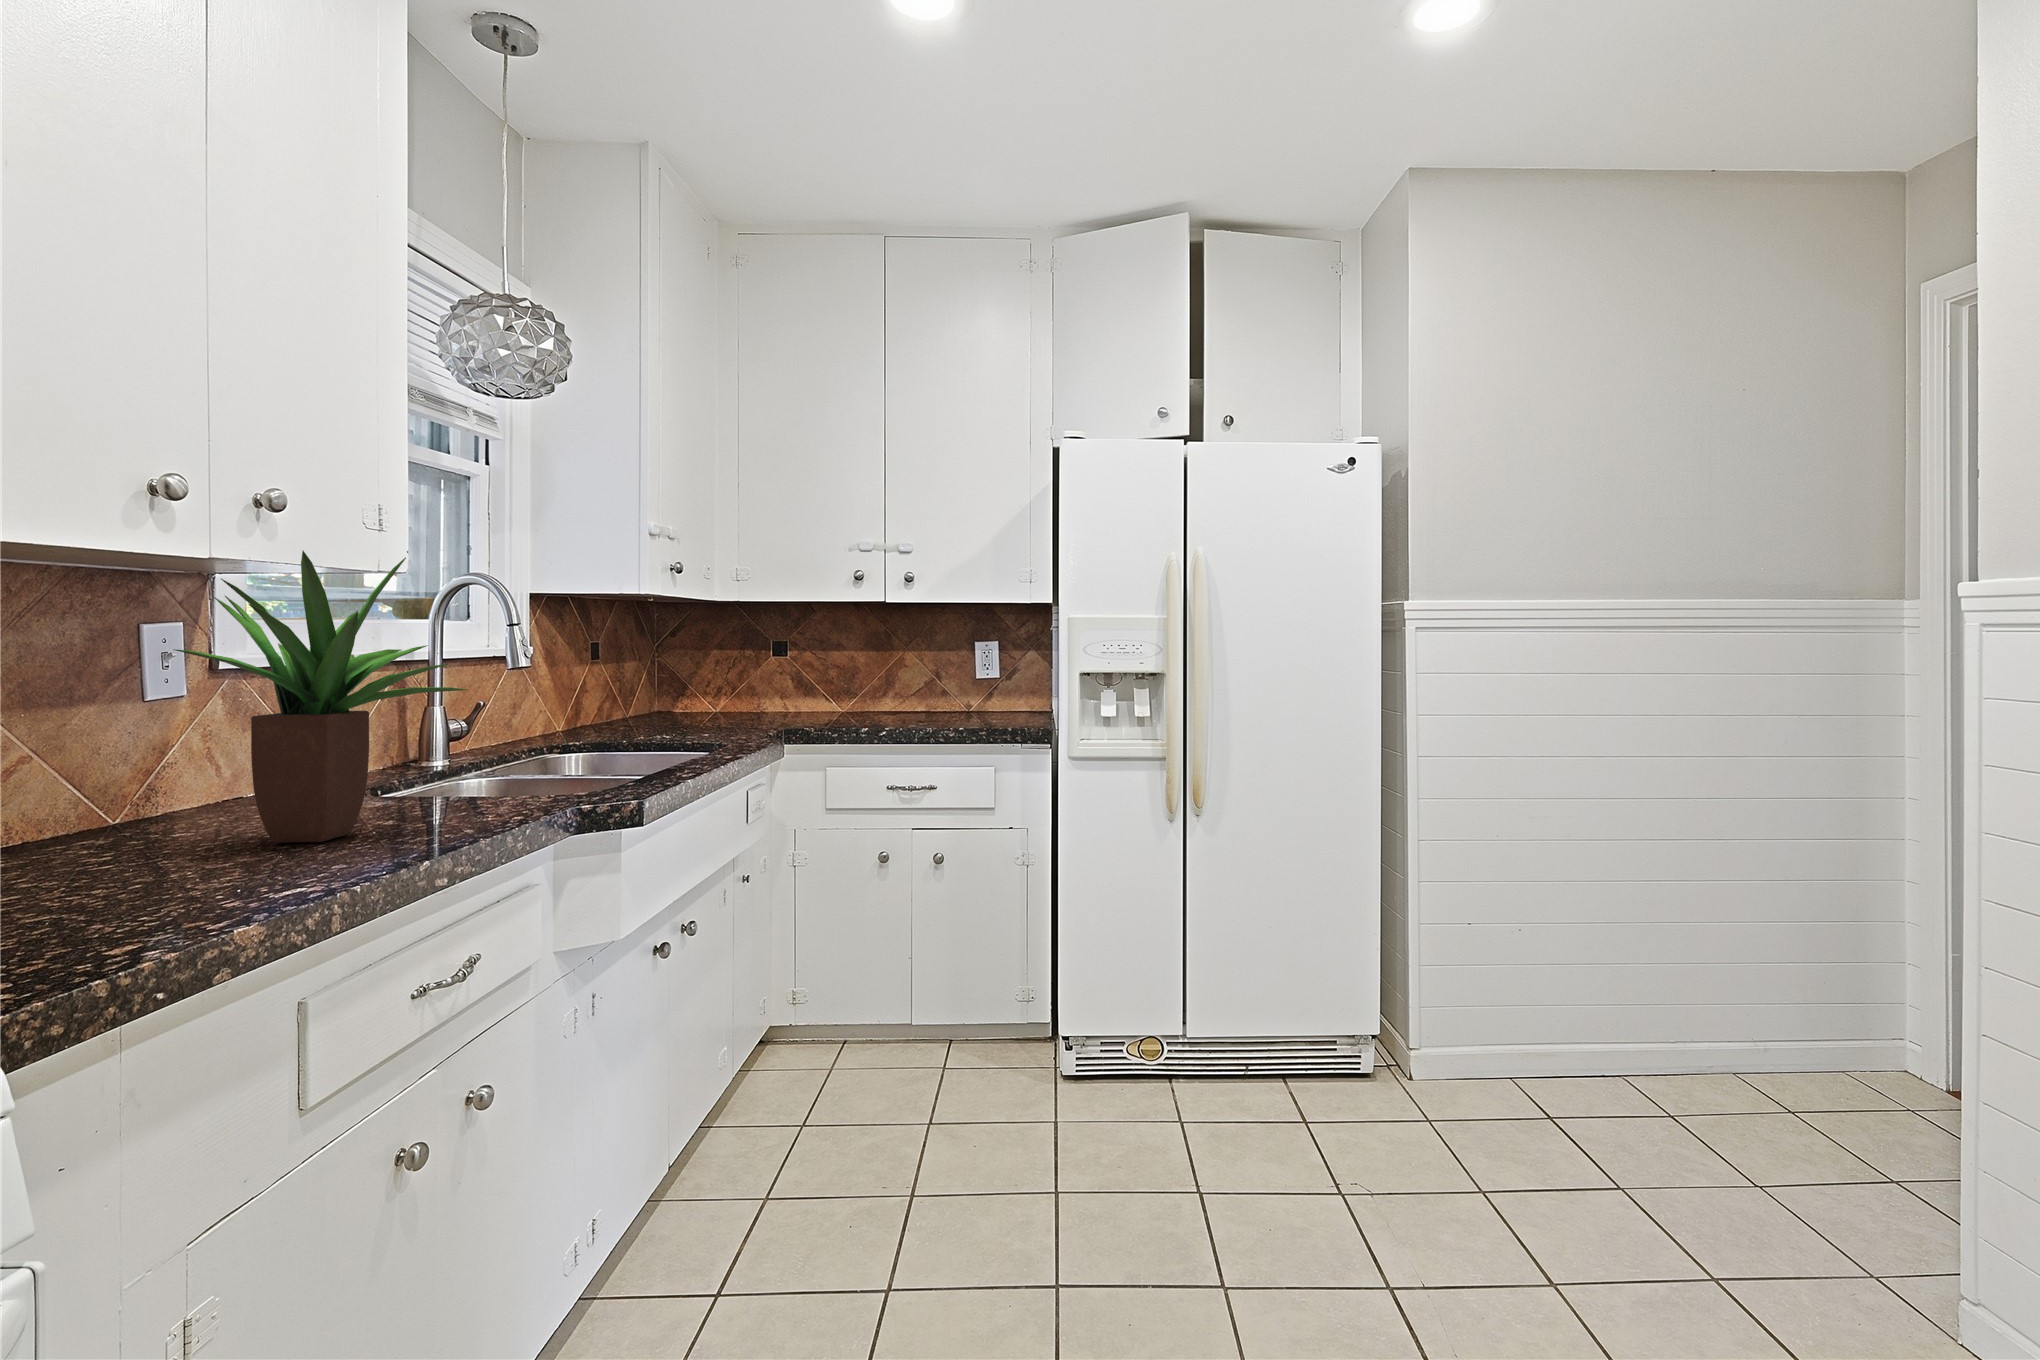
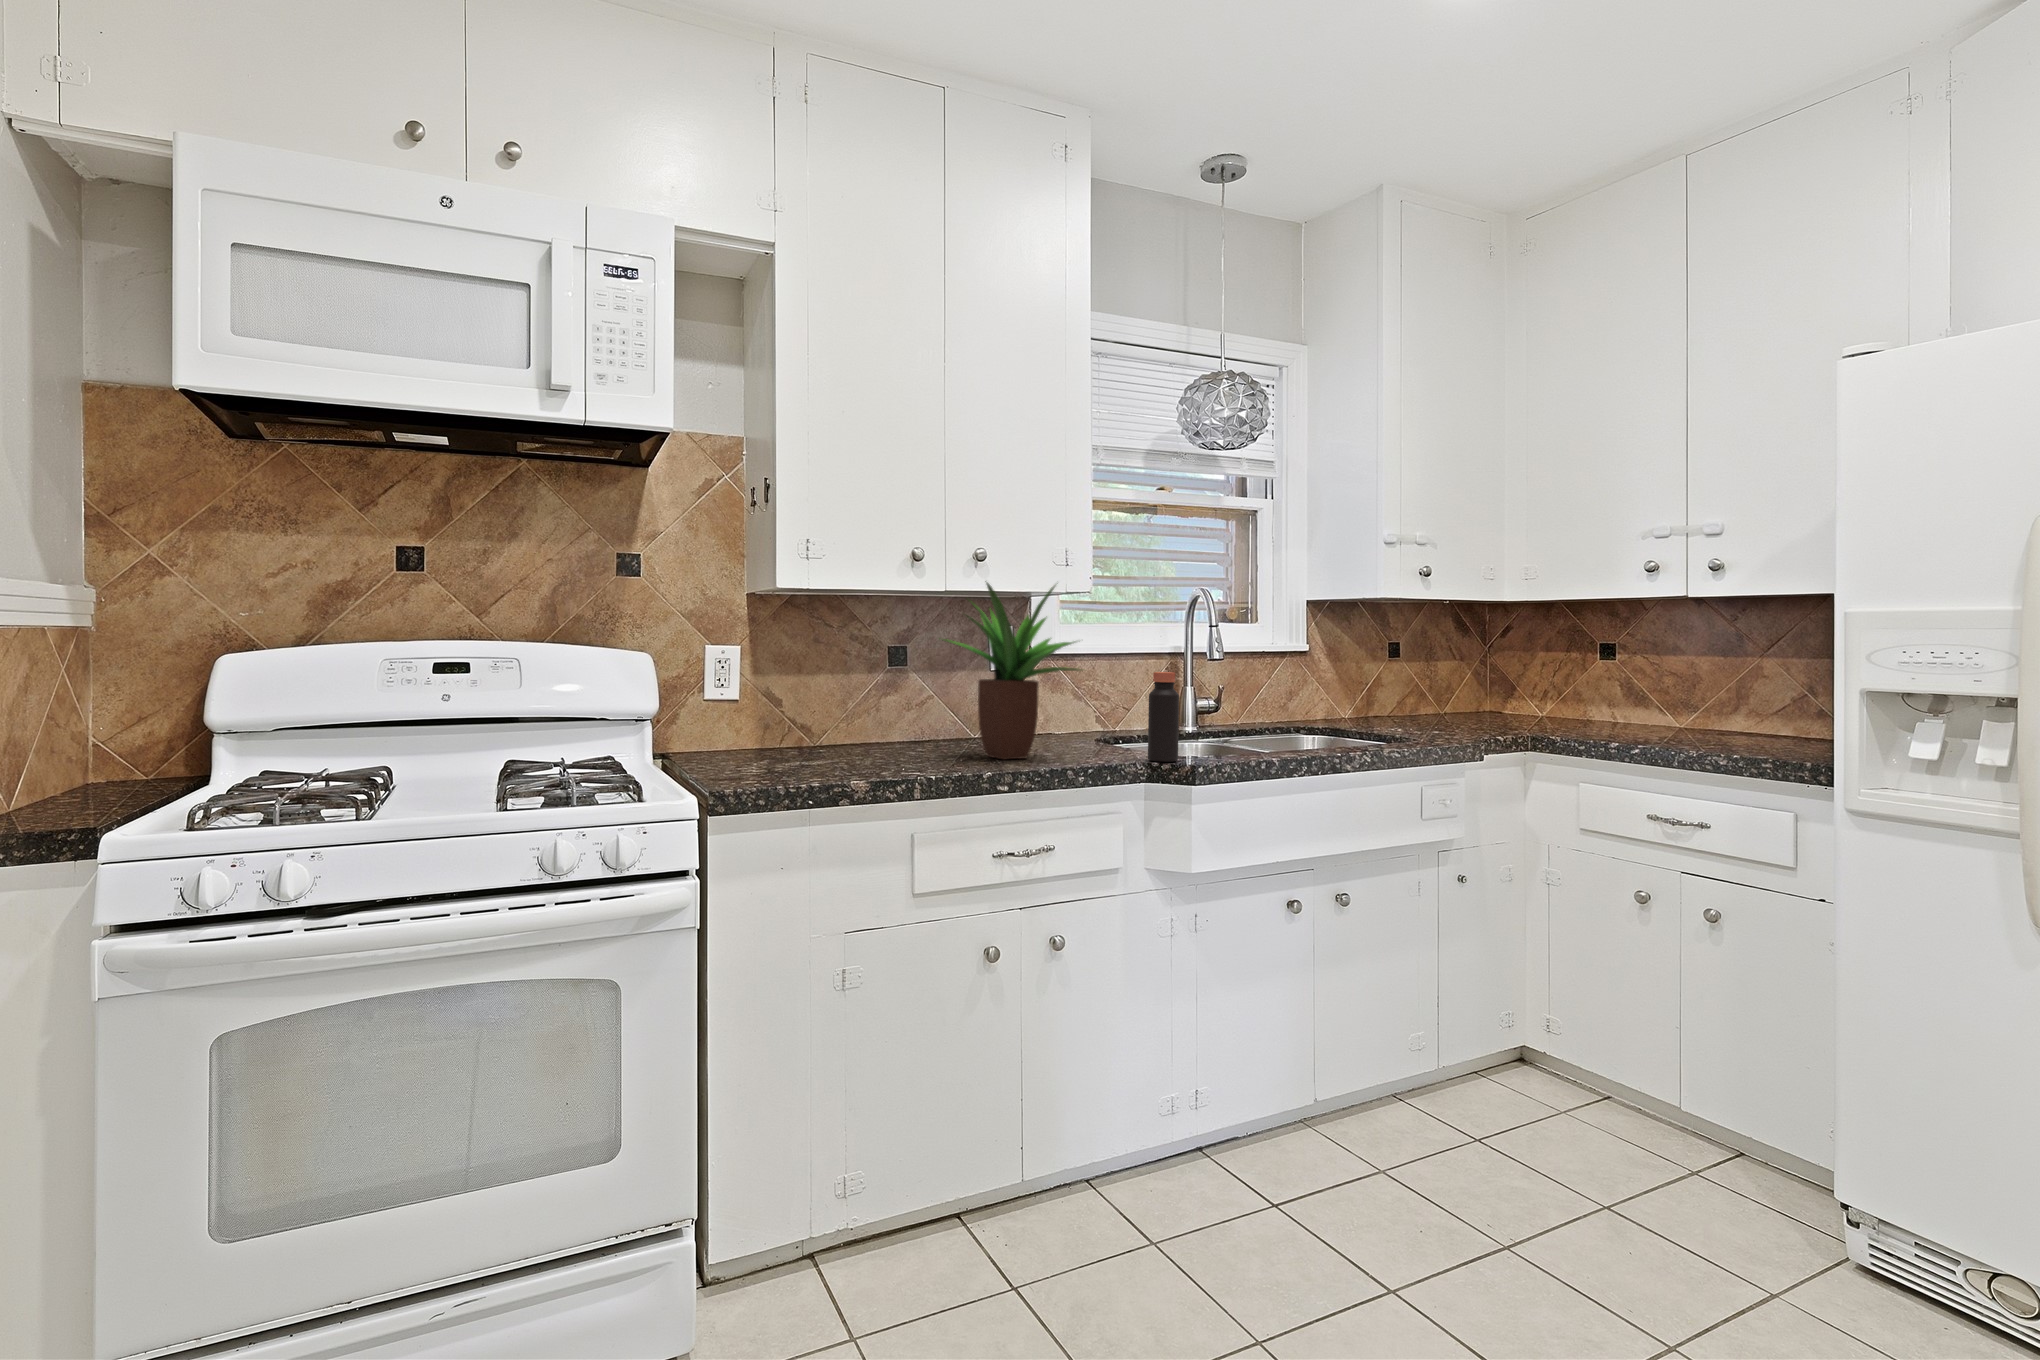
bottle: none [519,686,564,808] -> present [1148,672,1179,762]

